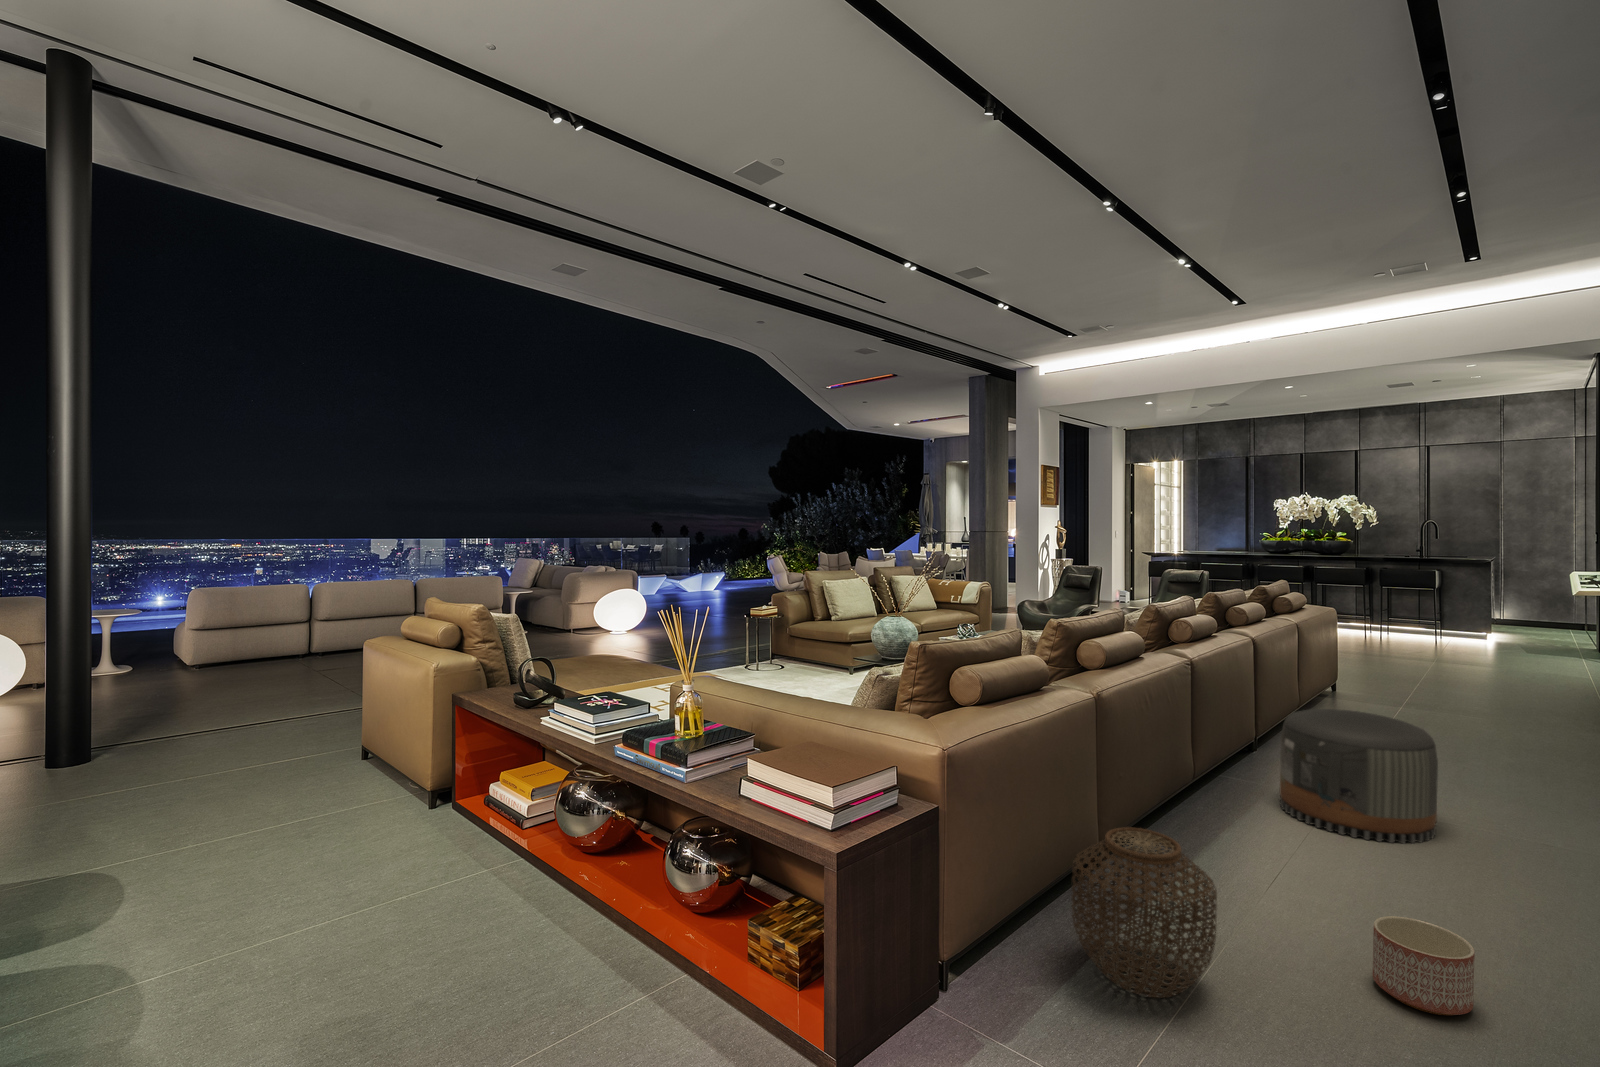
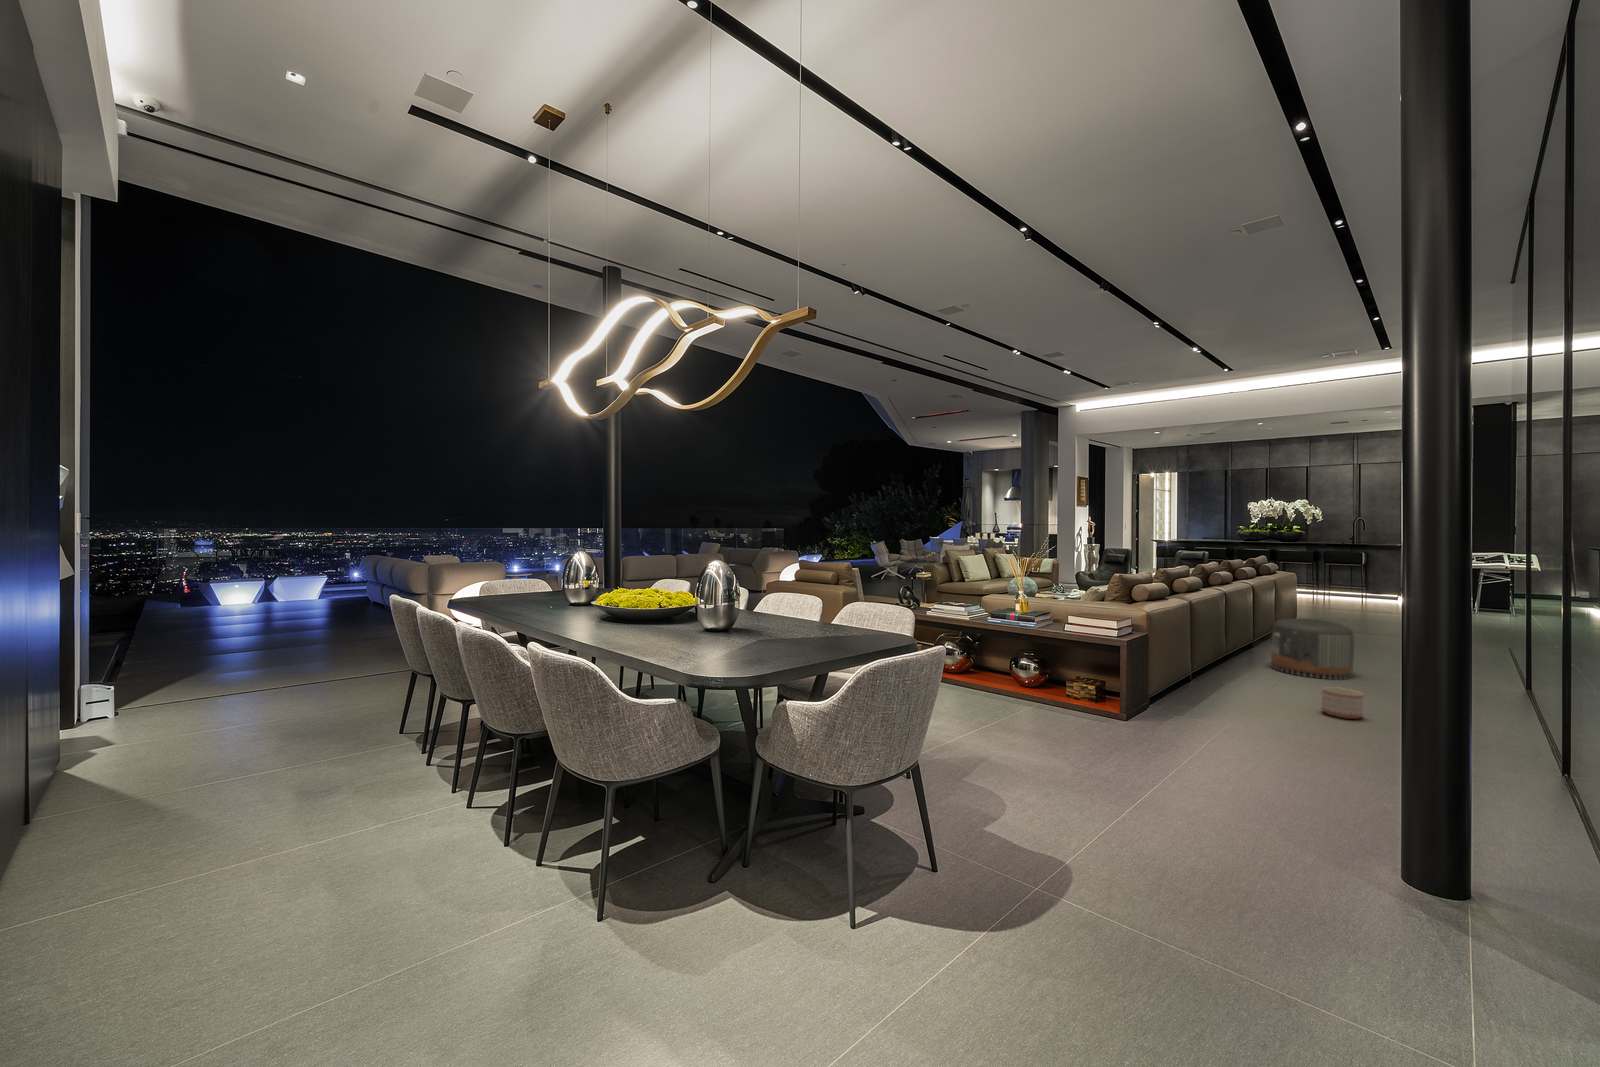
woven basket: present [1072,827,1217,998] -> none [1193,651,1258,714]

